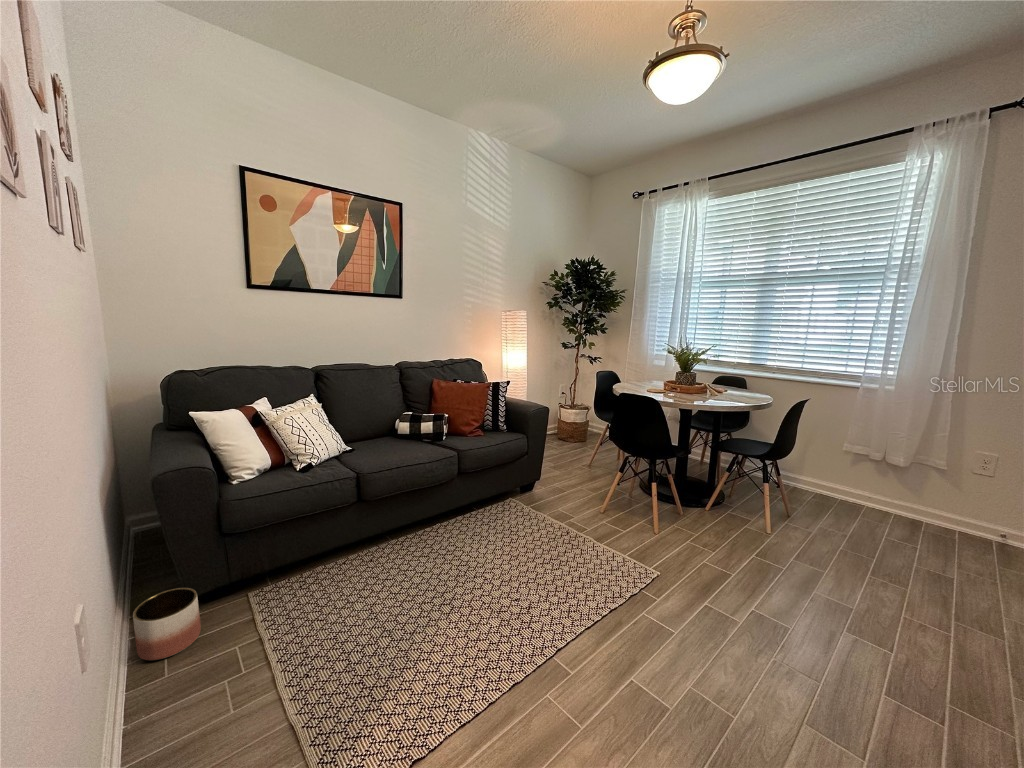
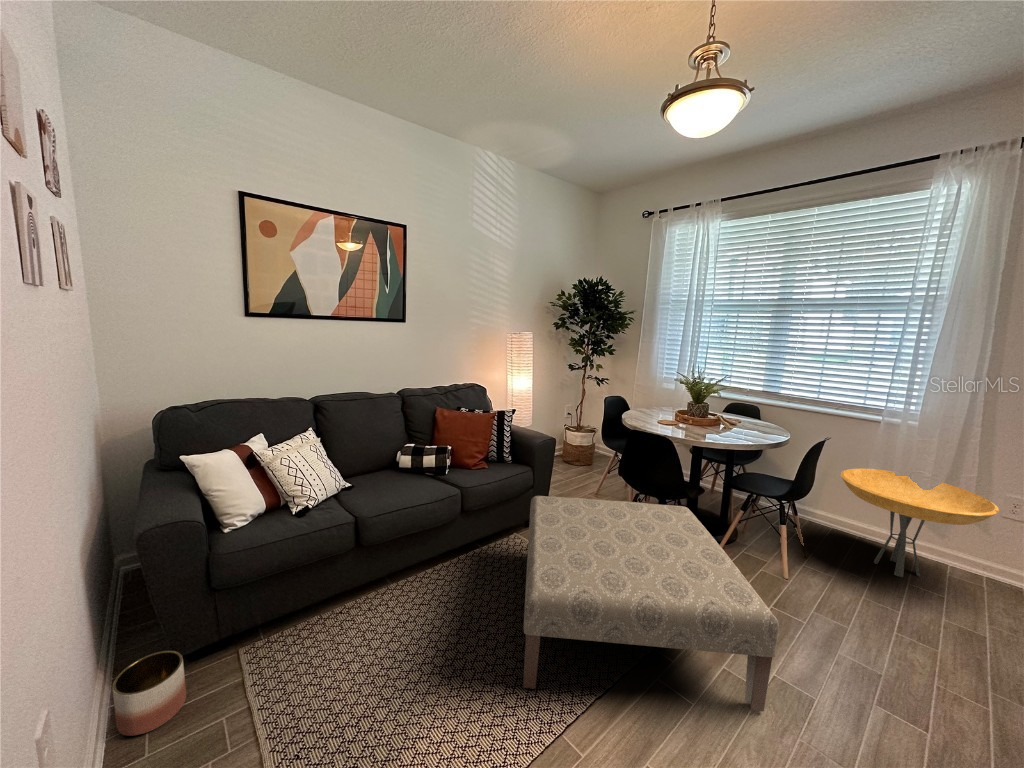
side table: none [821,432,968,532] -> present [840,468,999,577]
ottoman: none [517,458,754,637] -> present [523,496,779,712]

